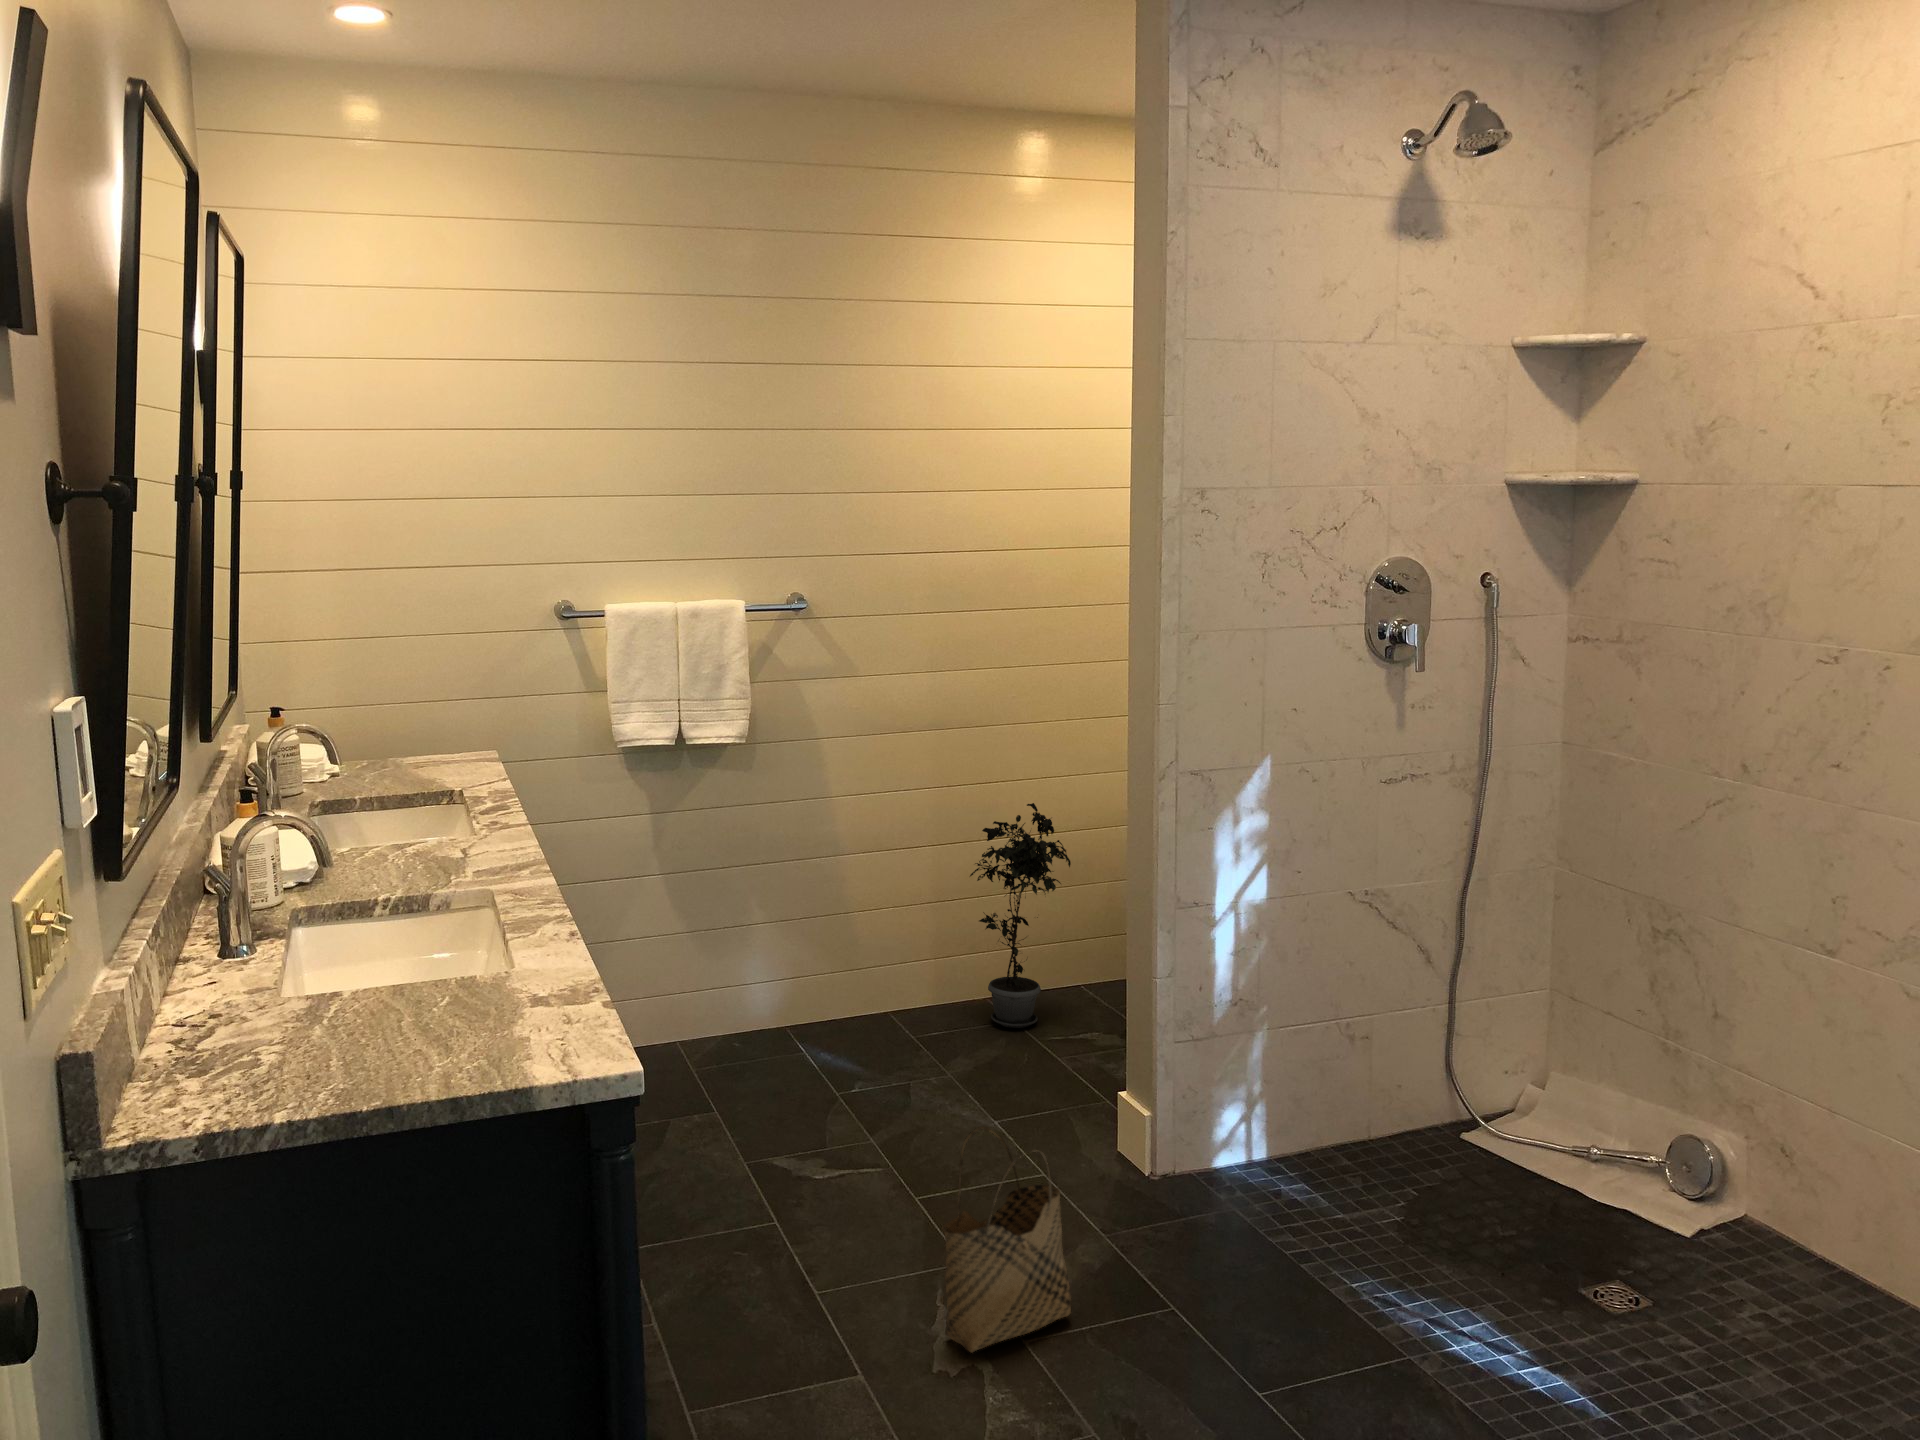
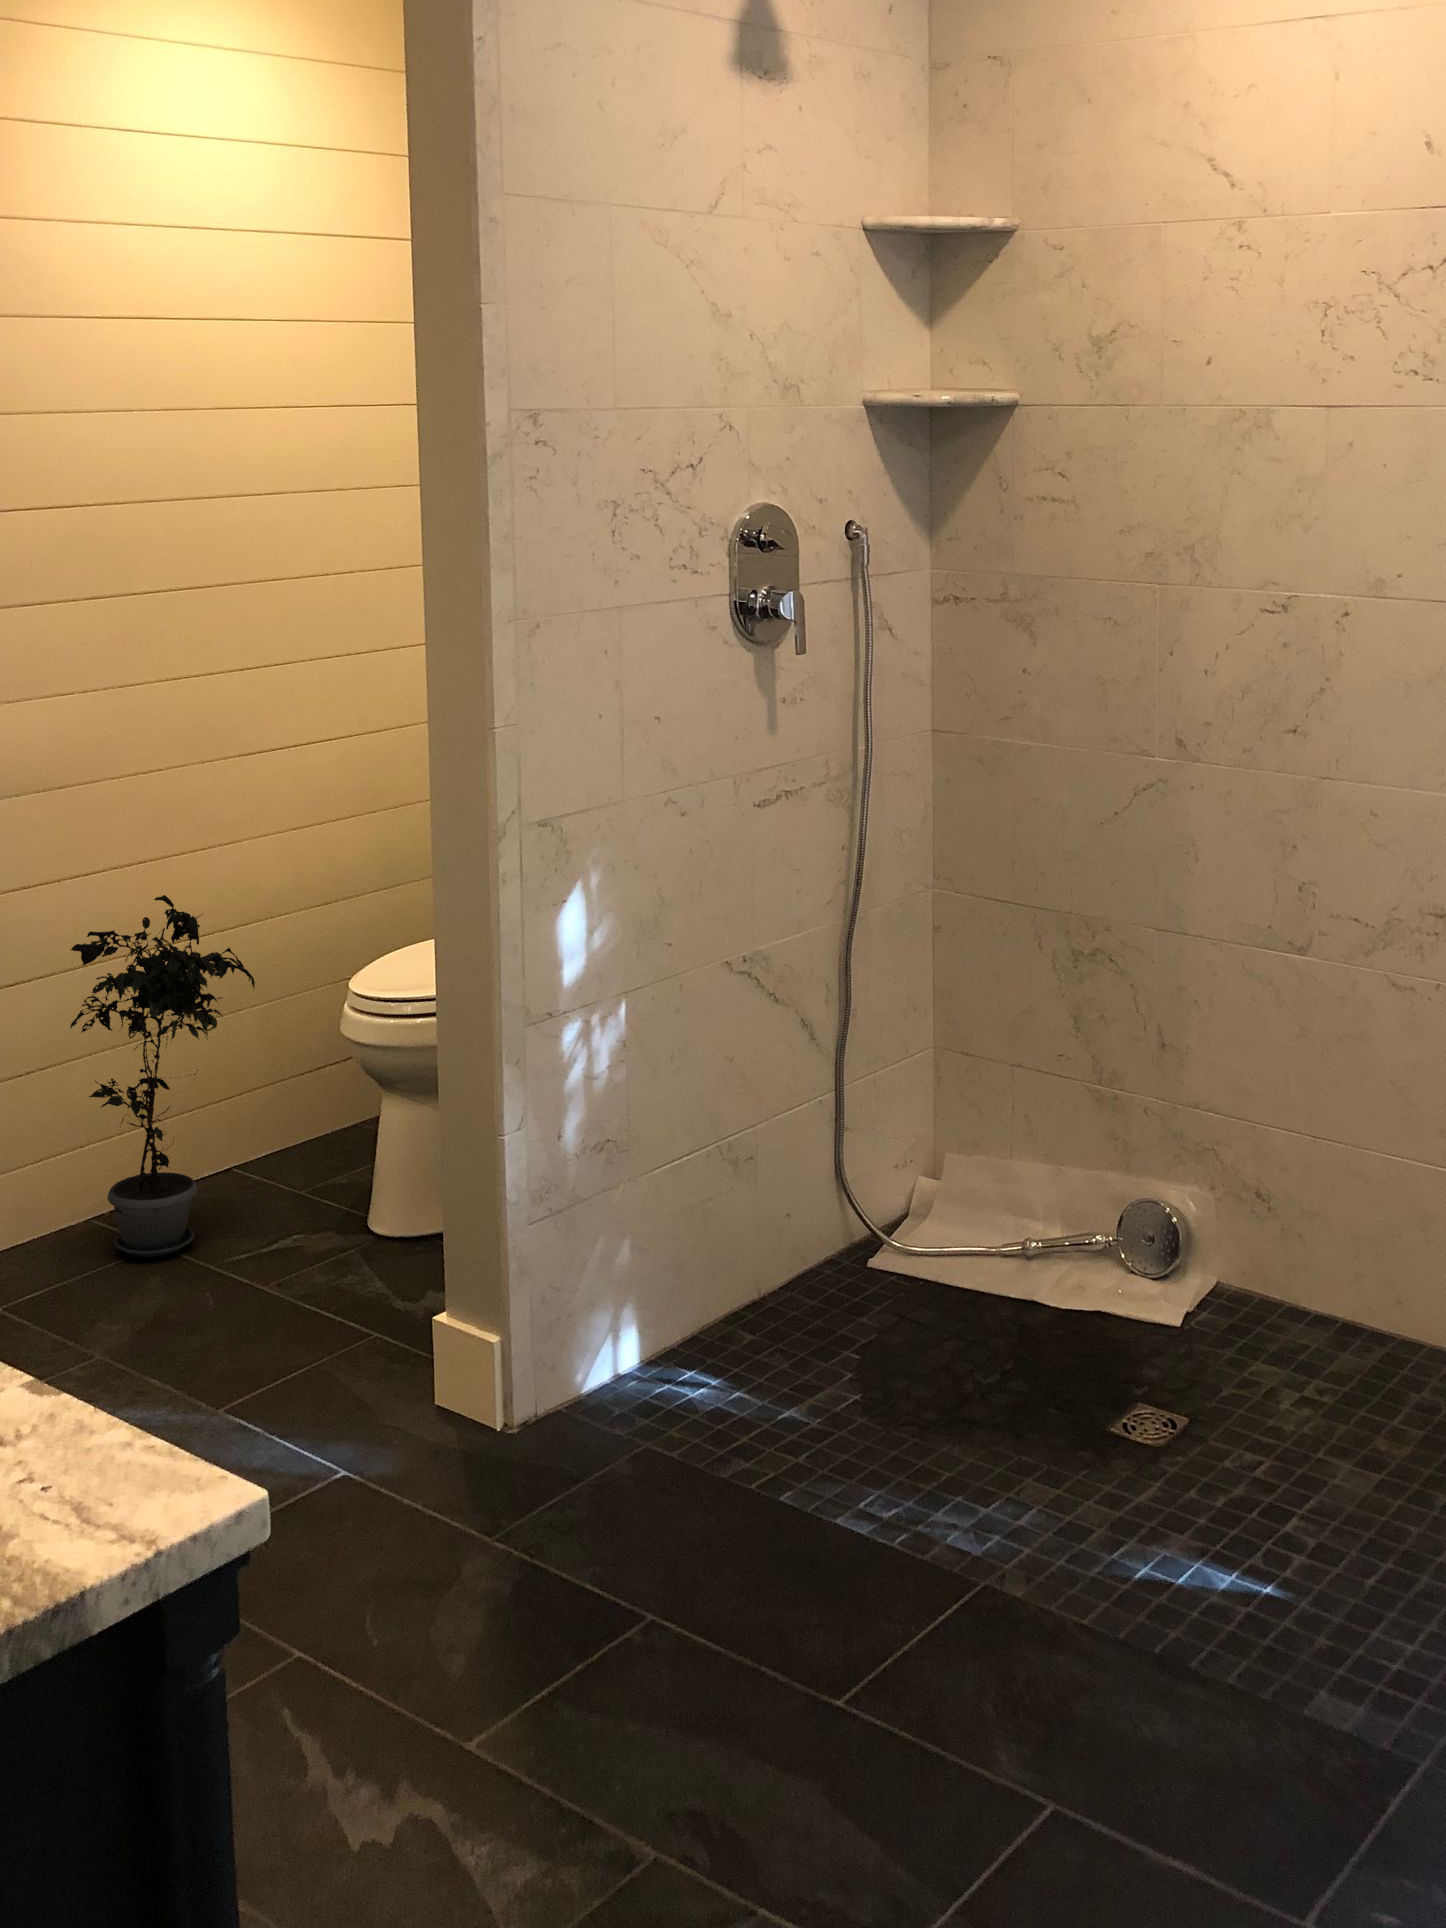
woven basket: present [943,1127,1071,1352] -> none [351,1427,527,1790]

